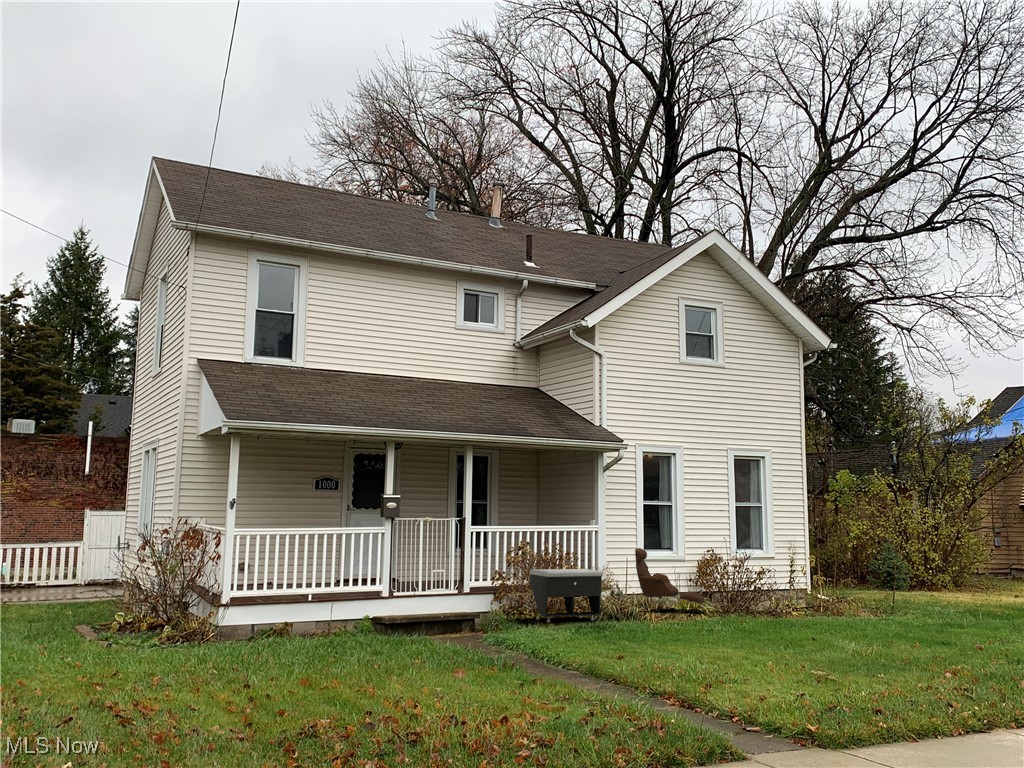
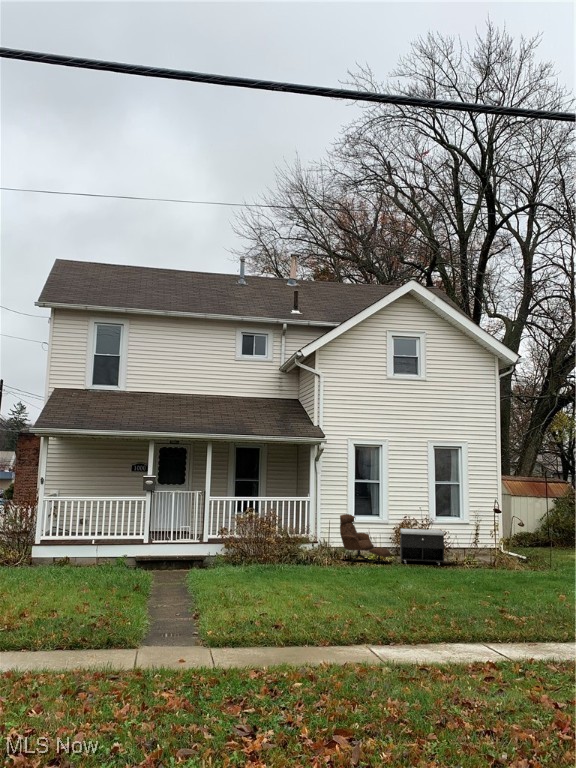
storage bench: present [530,569,602,622] -> present [400,529,444,565]

